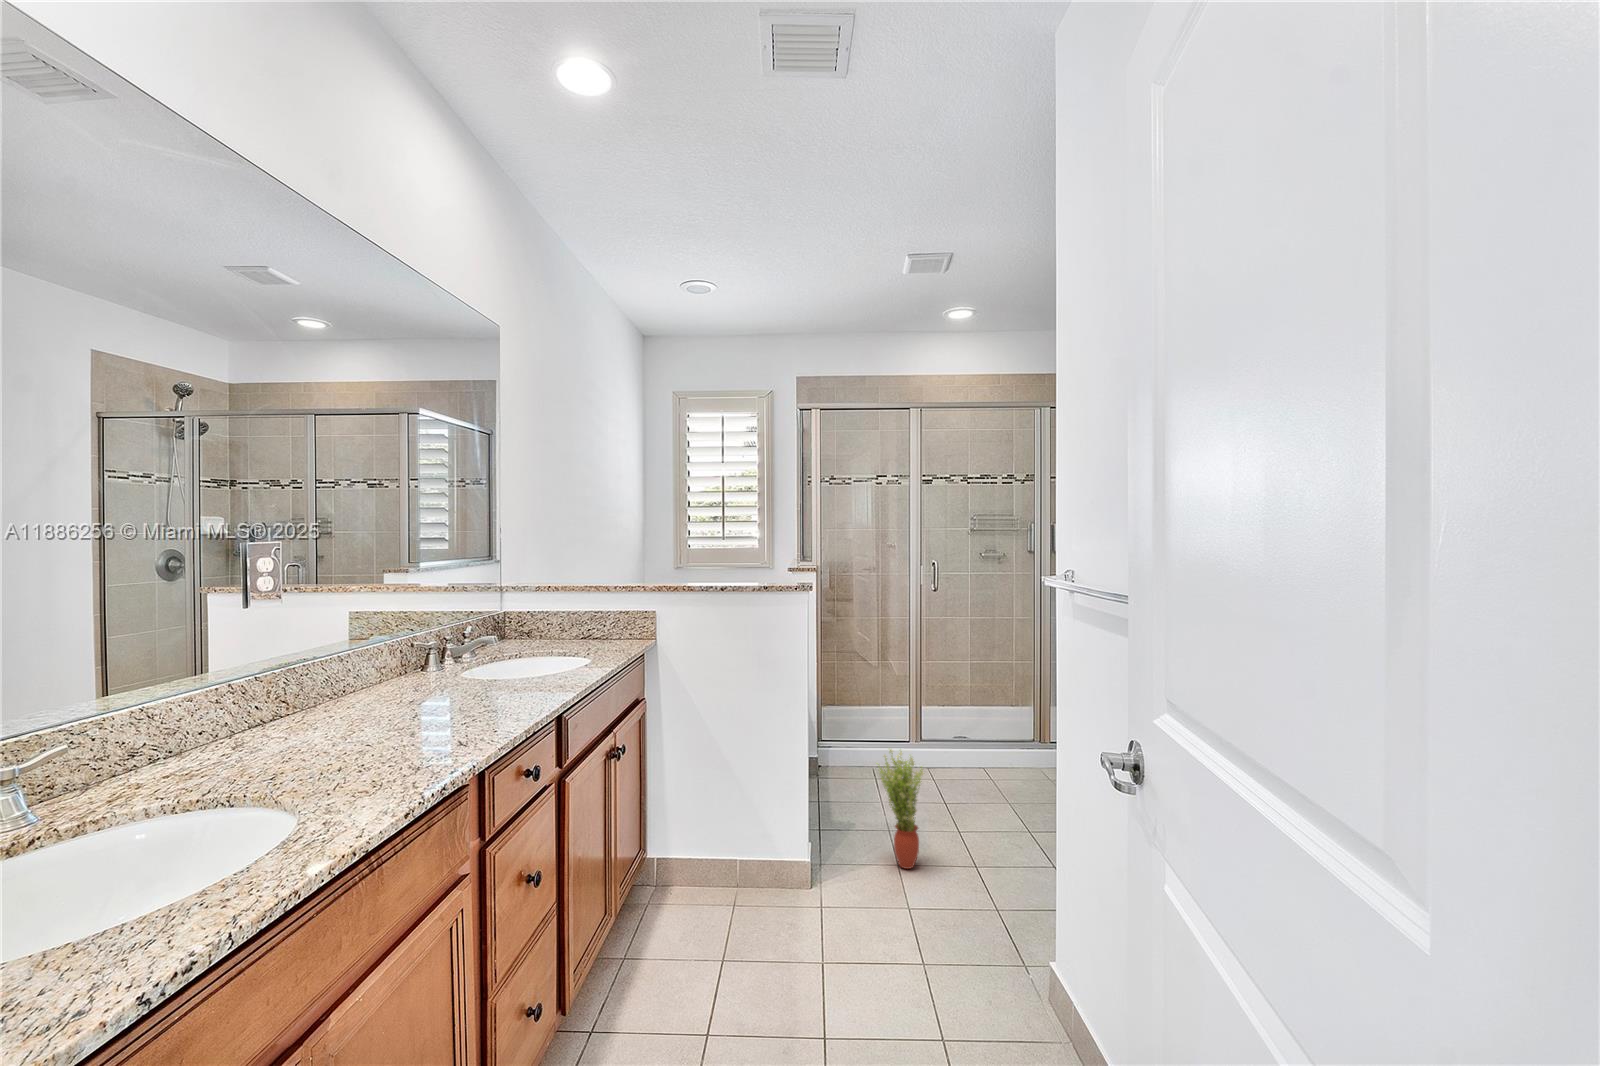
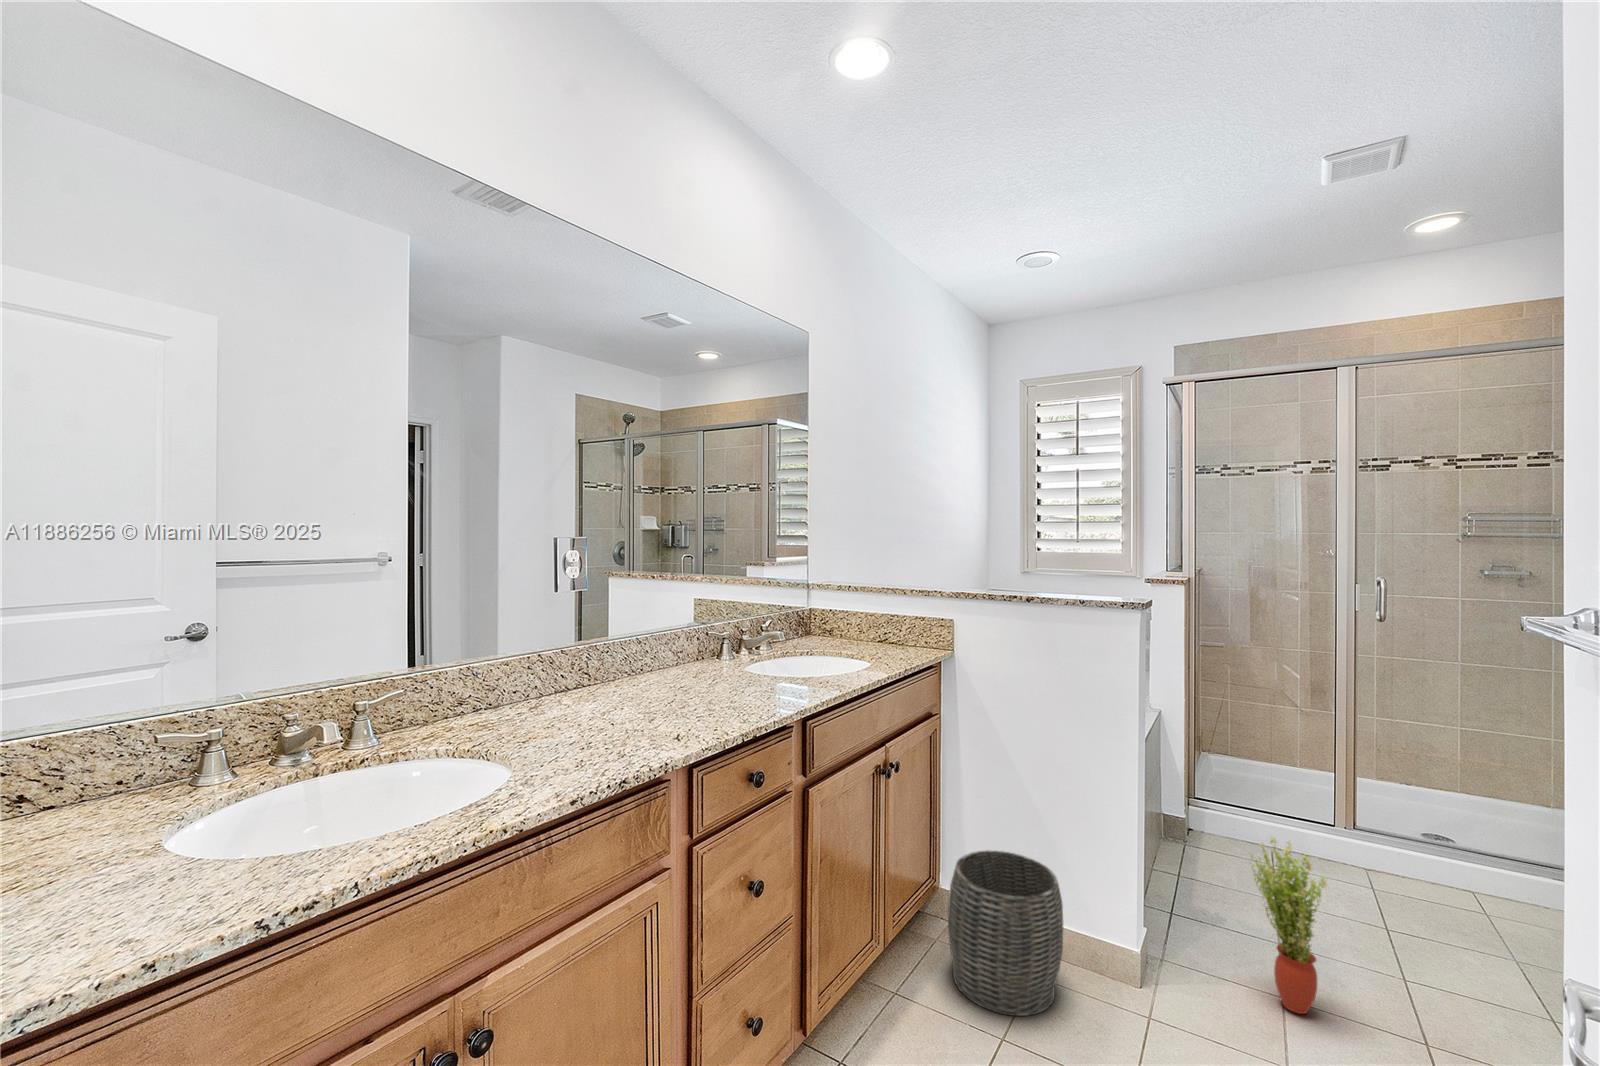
woven basket: none [668,806,762,940] -> present [948,850,1063,1016]

